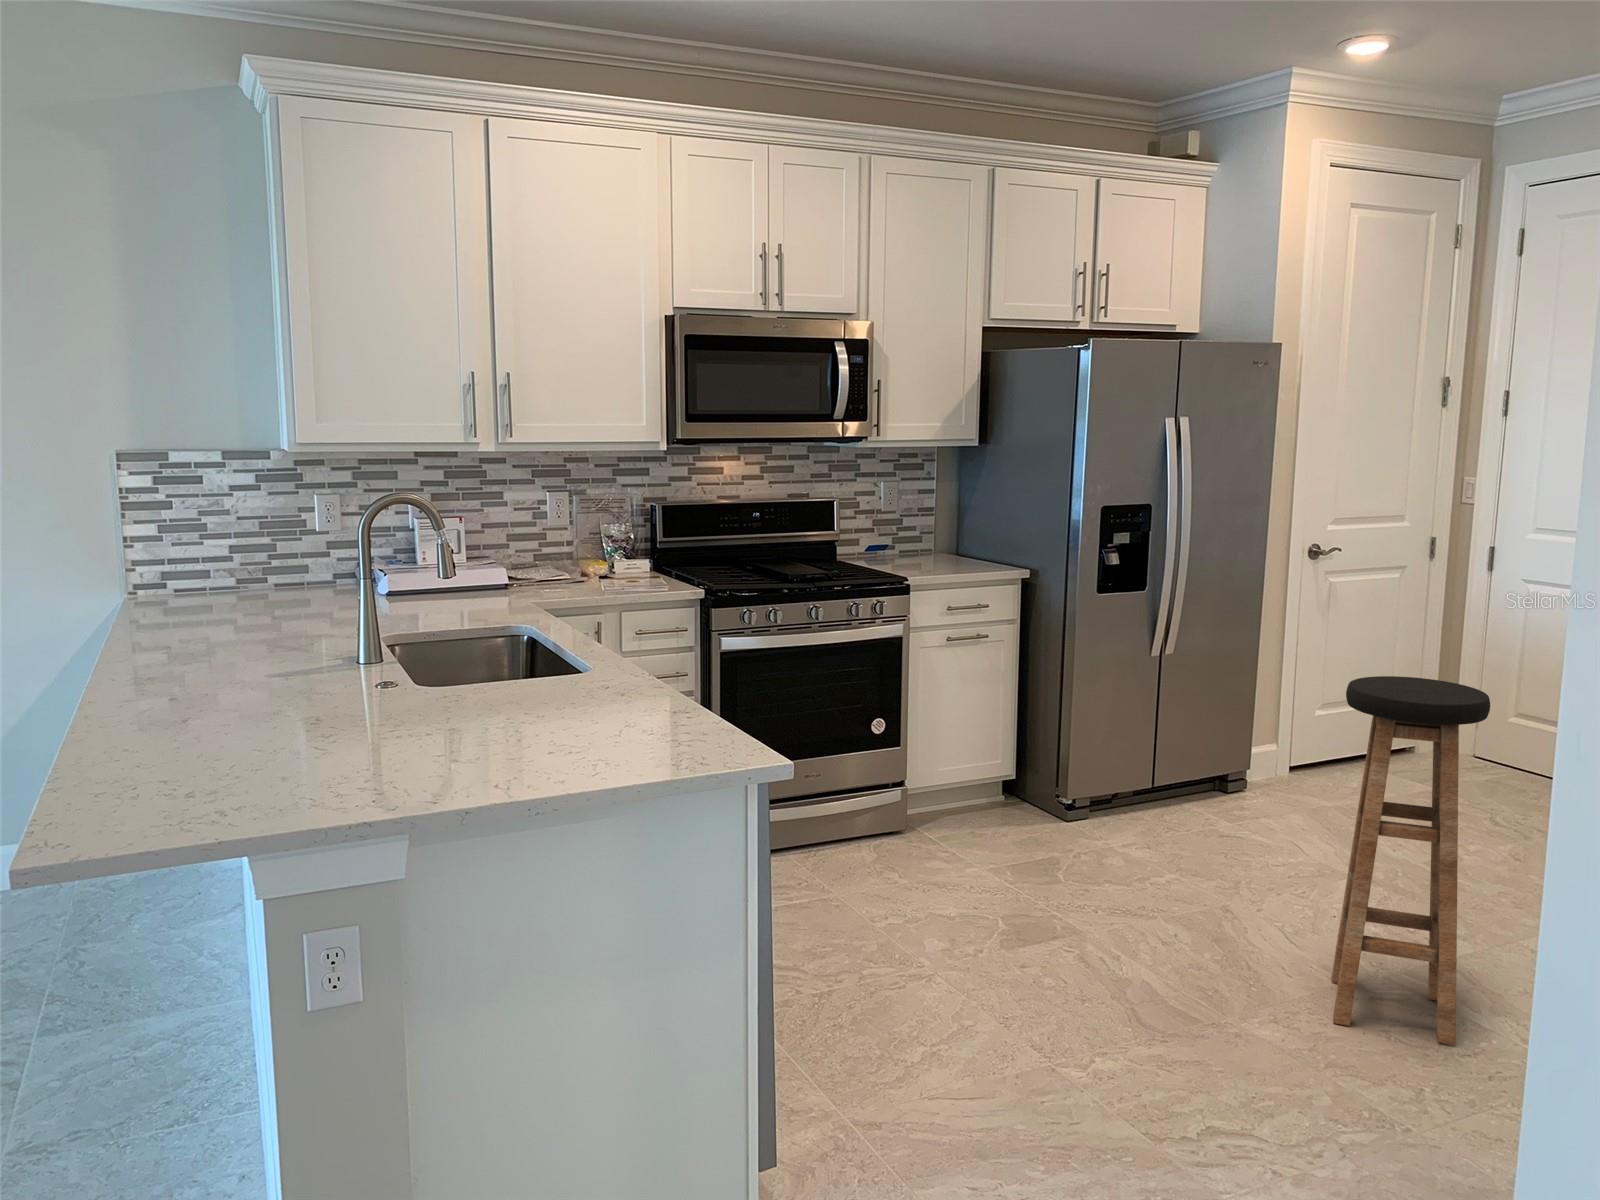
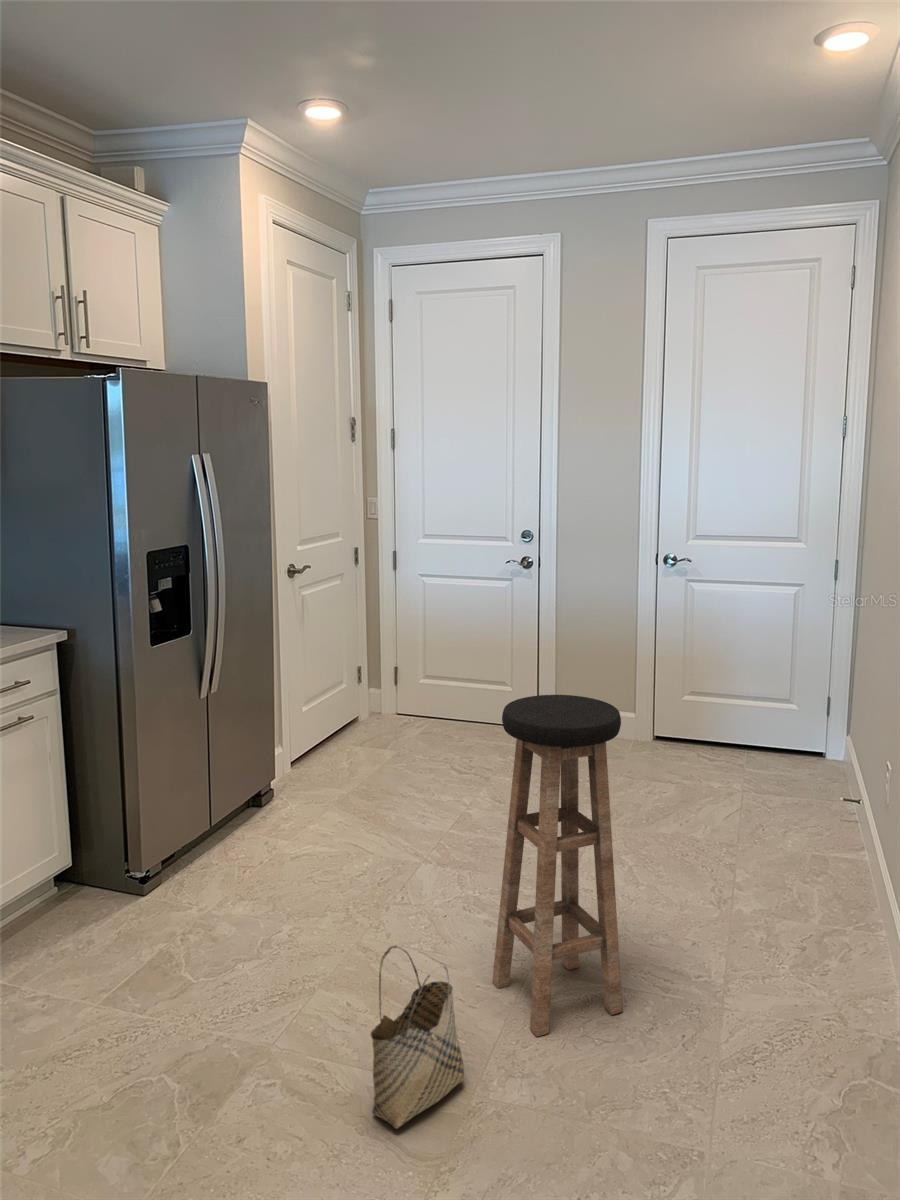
woven basket: none [1126,863,1230,1014] -> present [371,946,464,1129]

